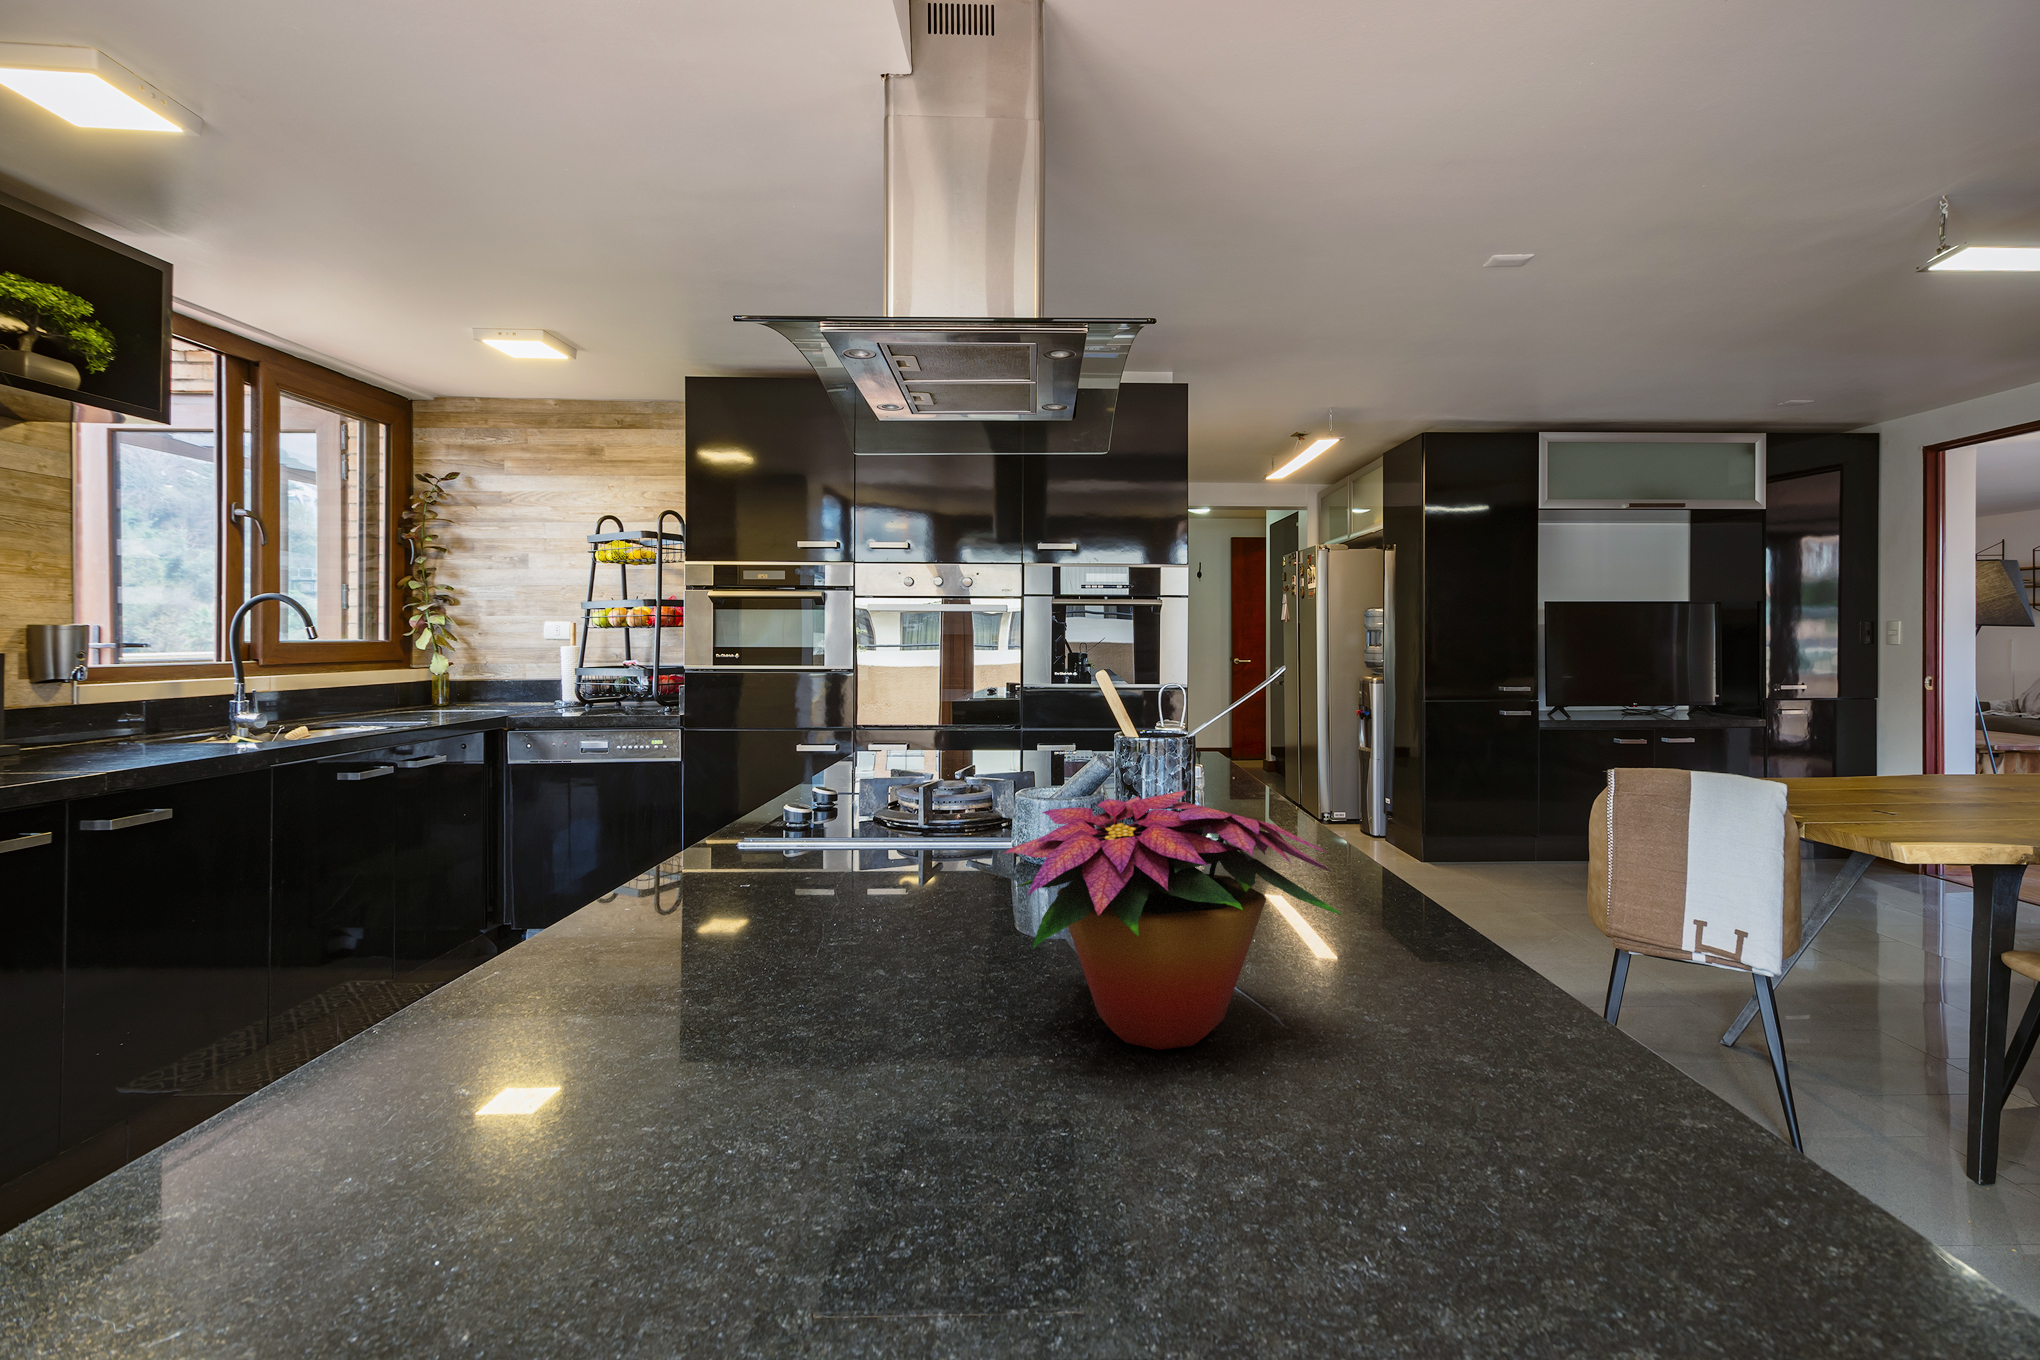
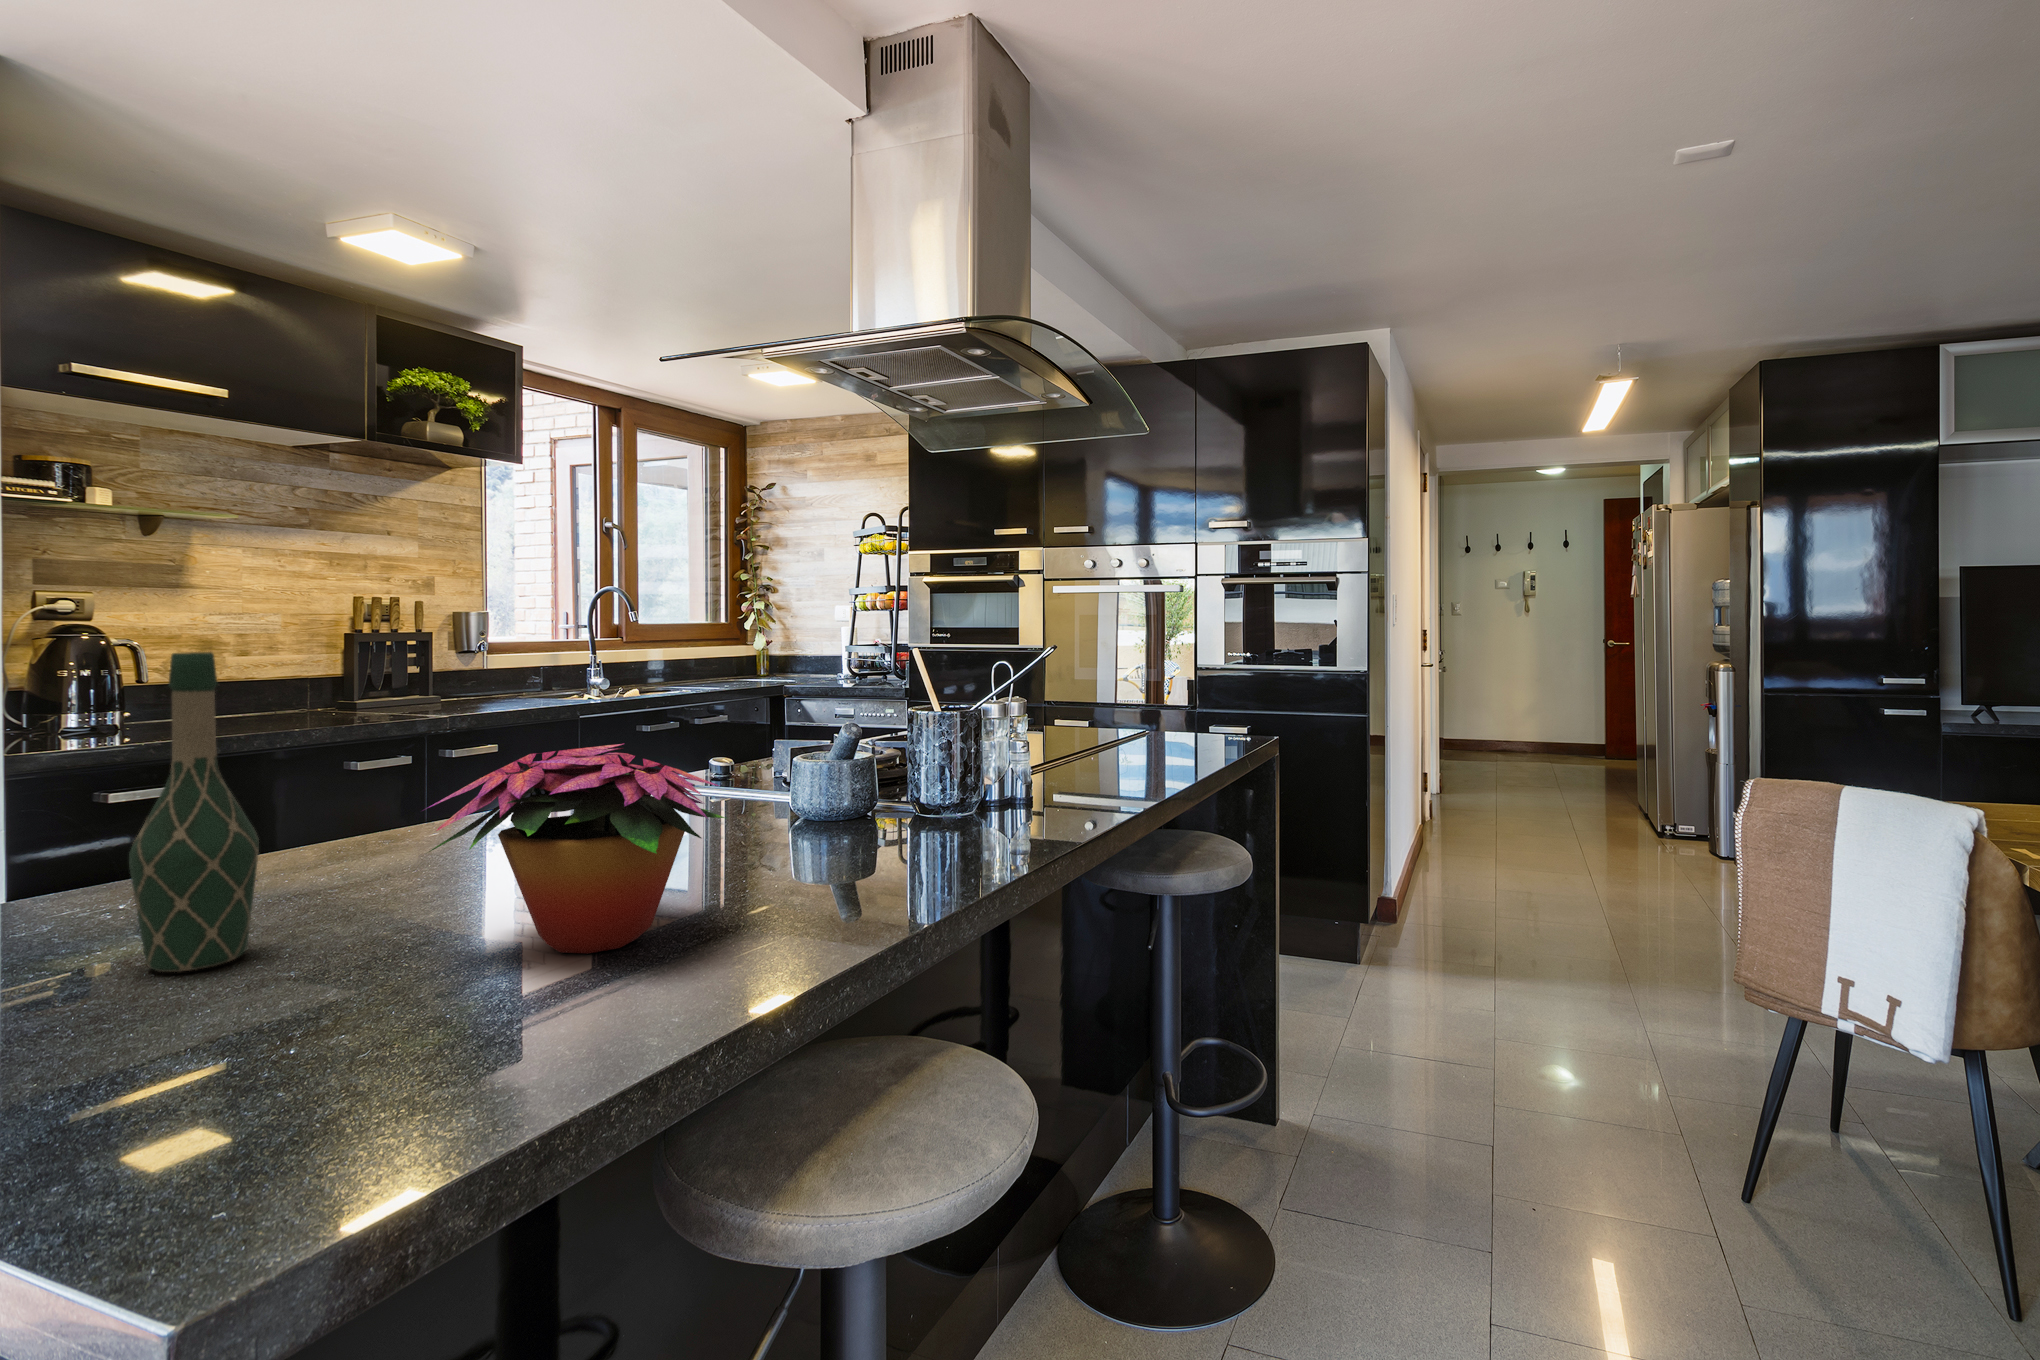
wine bottle: none [656,691,811,1172] -> present [129,652,259,972]

